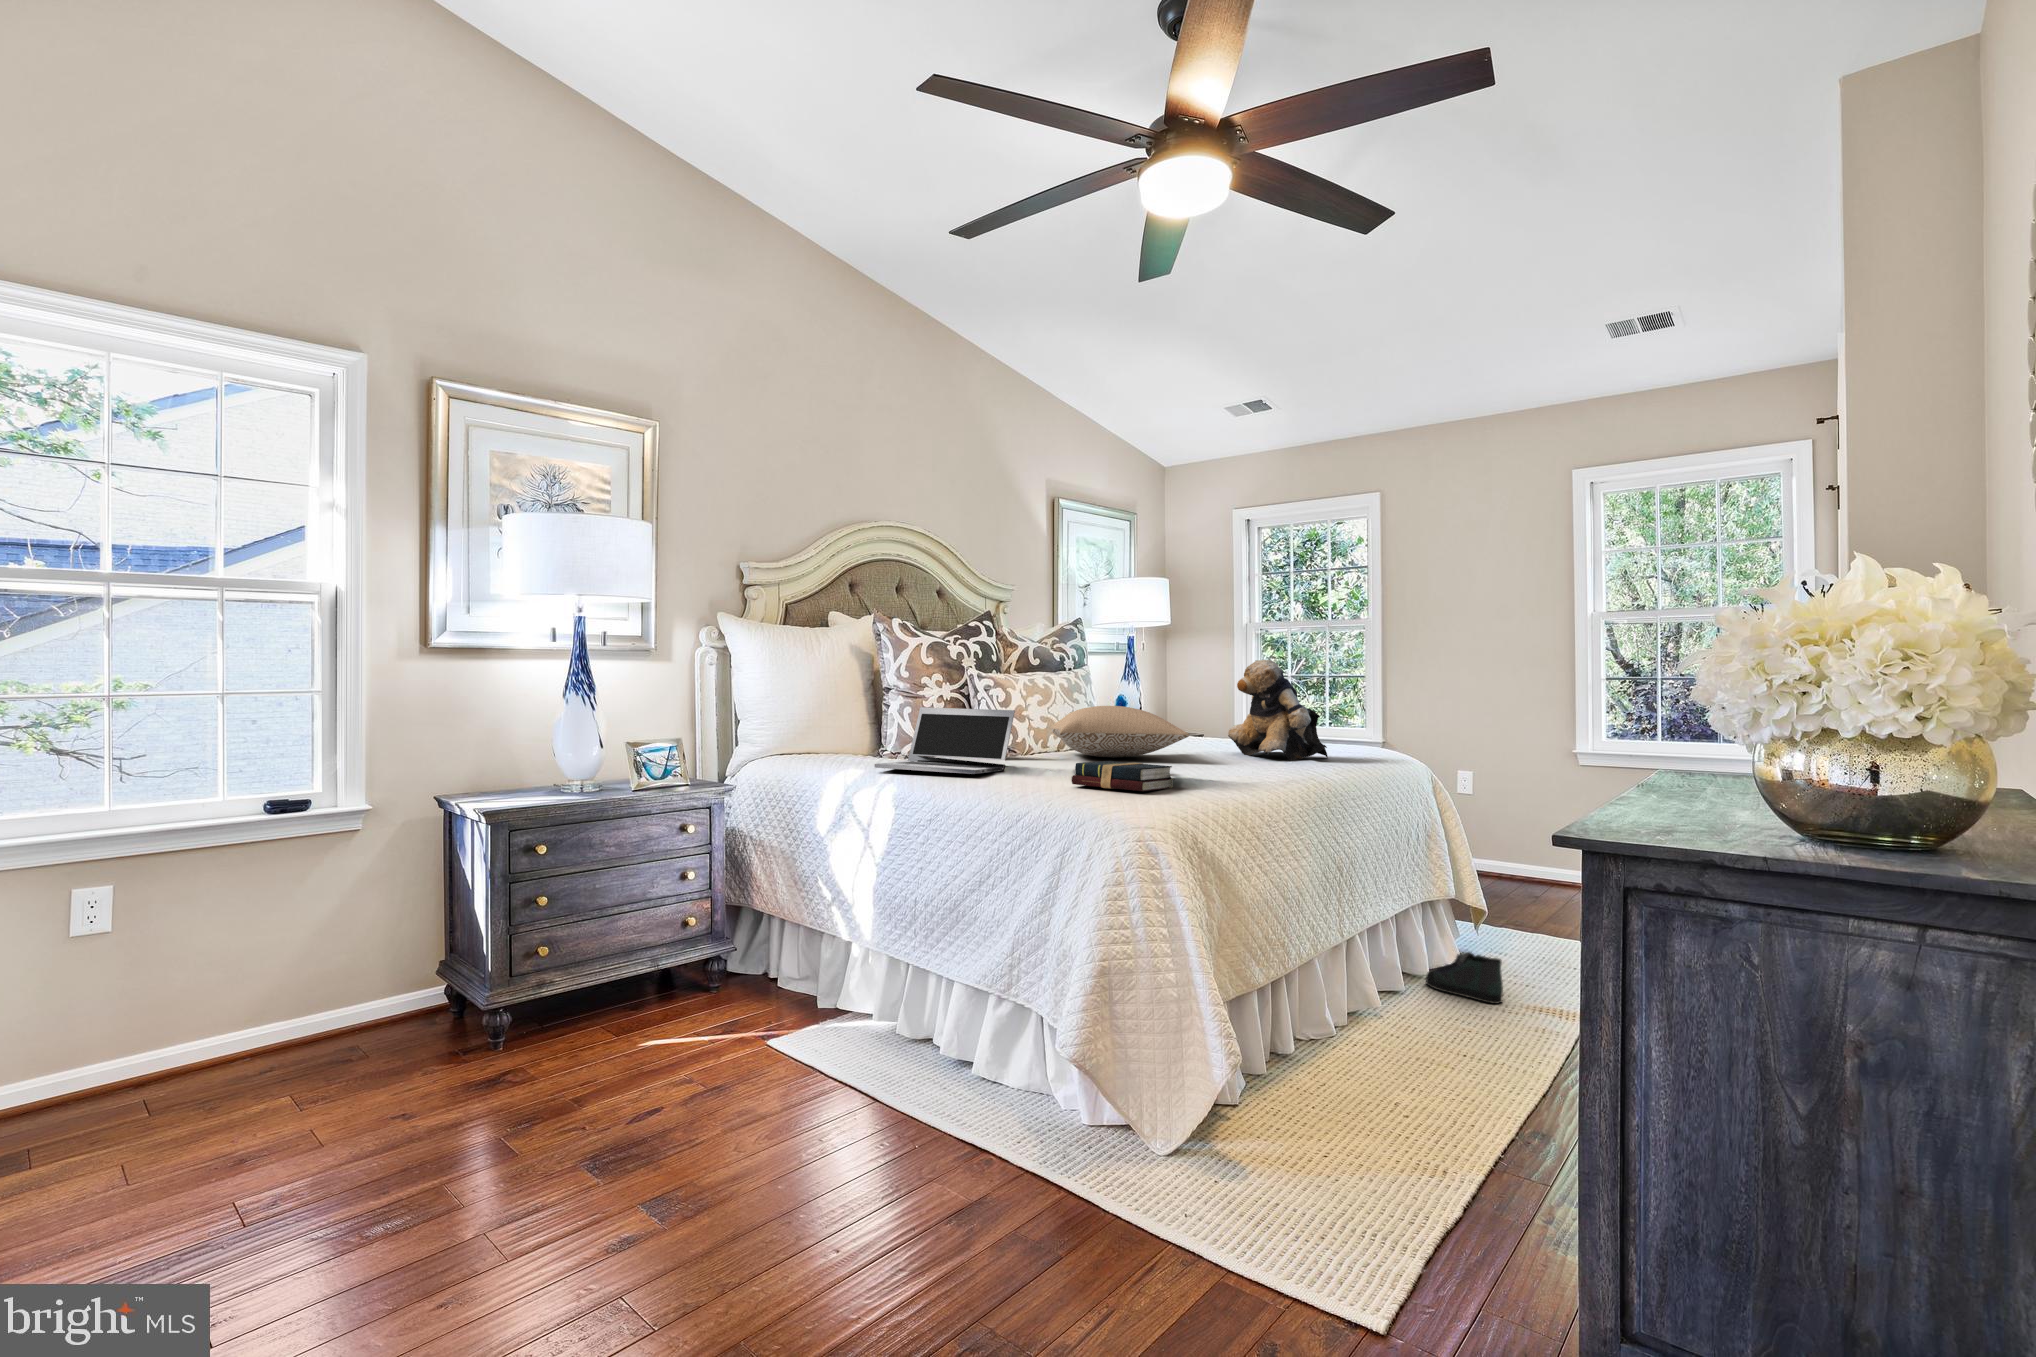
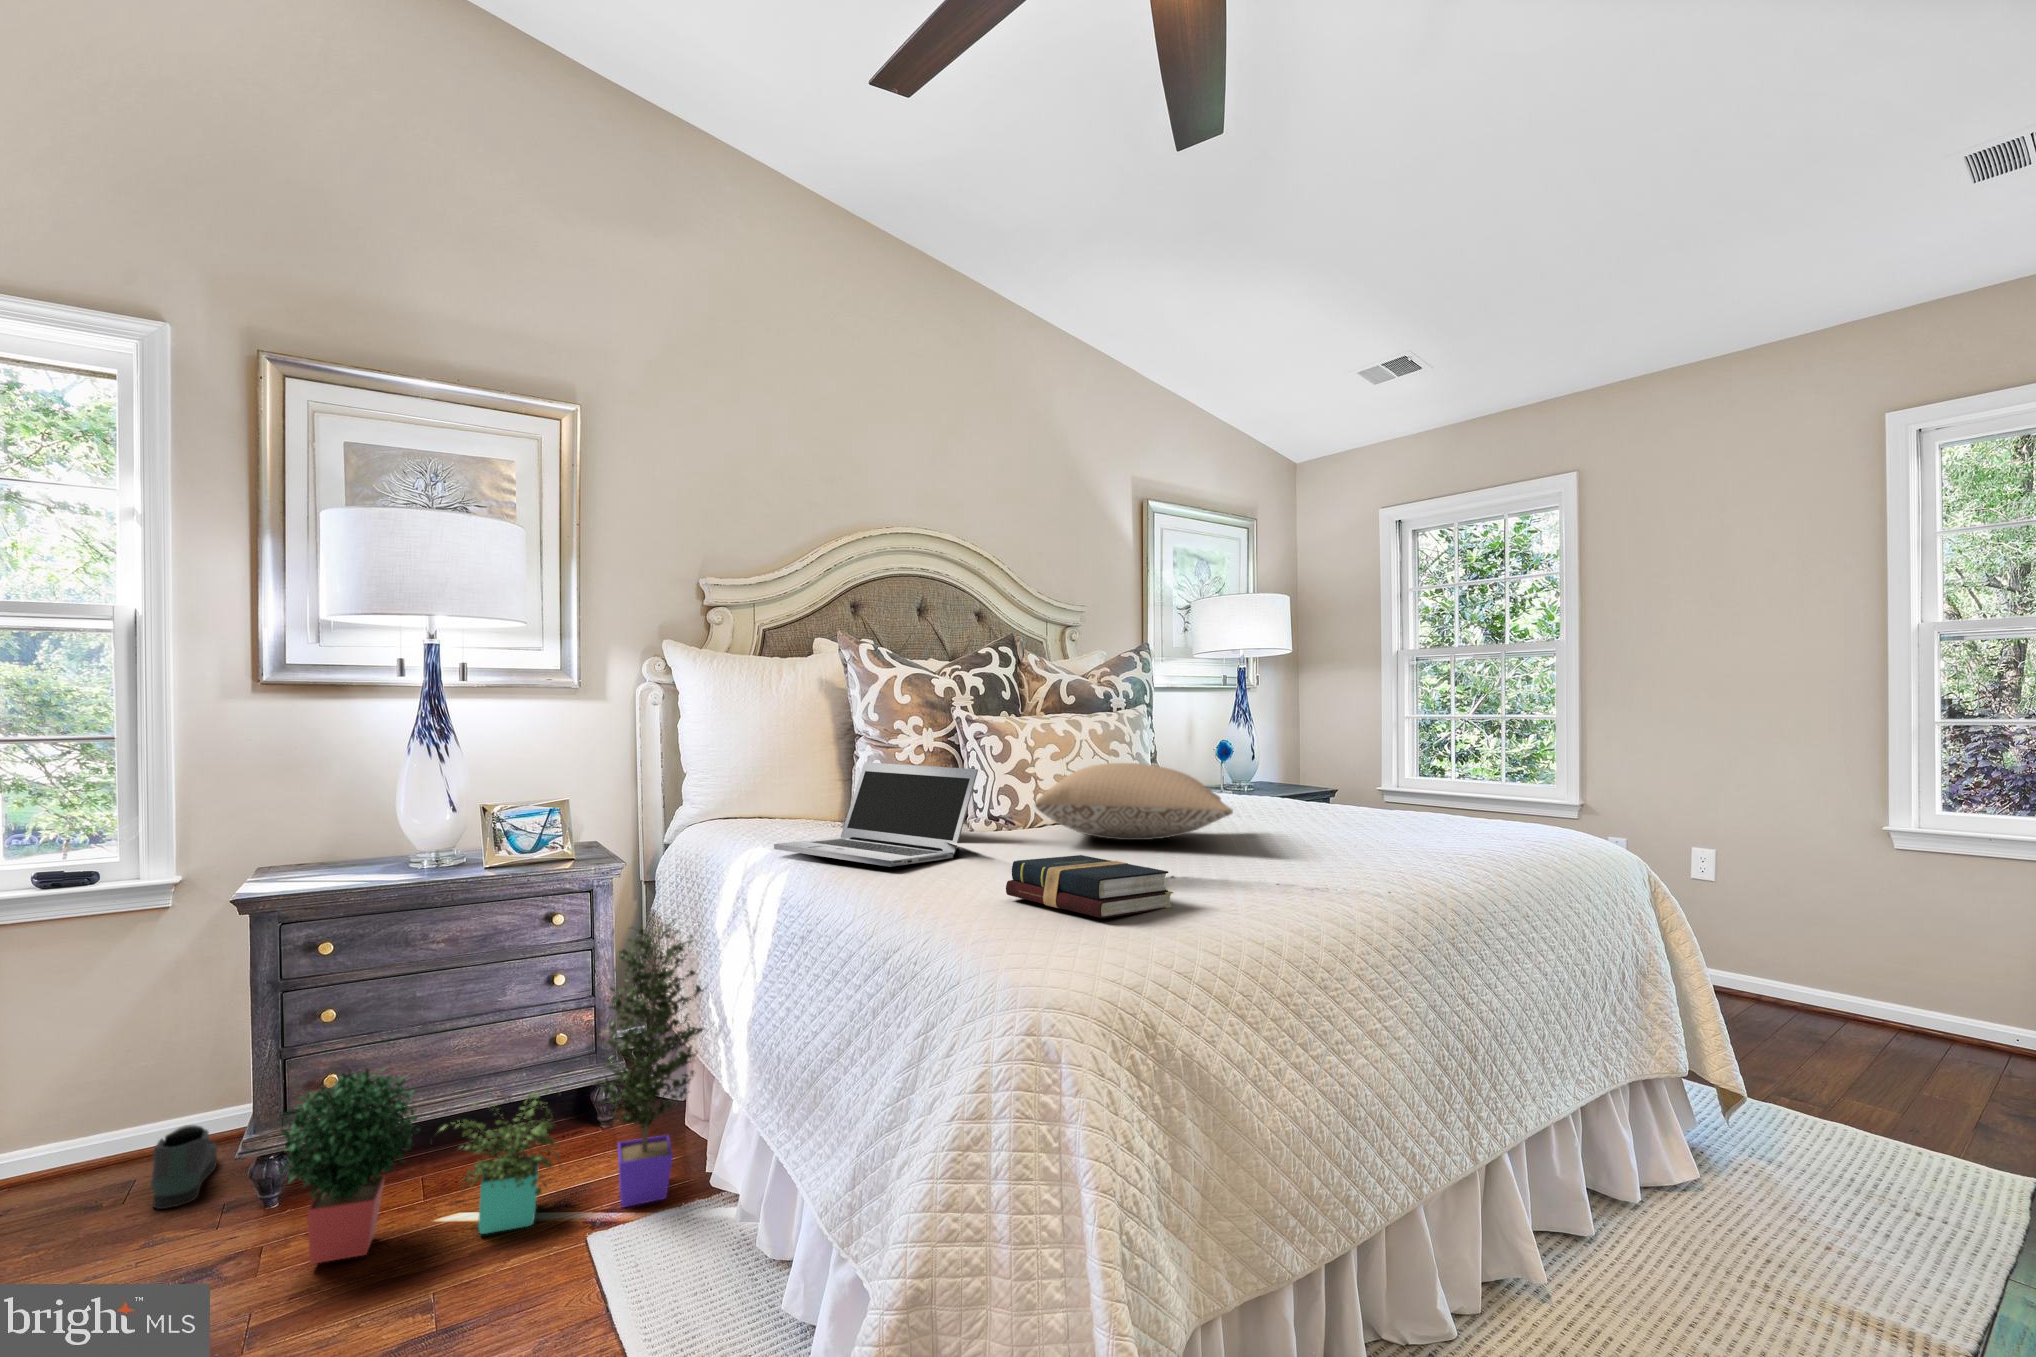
teddy bear: present [1228,660,1328,761] -> none [1317,695,1476,851]
potted plant: none [538,821,818,1062] -> present [279,918,705,1264]
shoe: present [1426,952,1503,1004] -> present [151,1125,217,1209]

